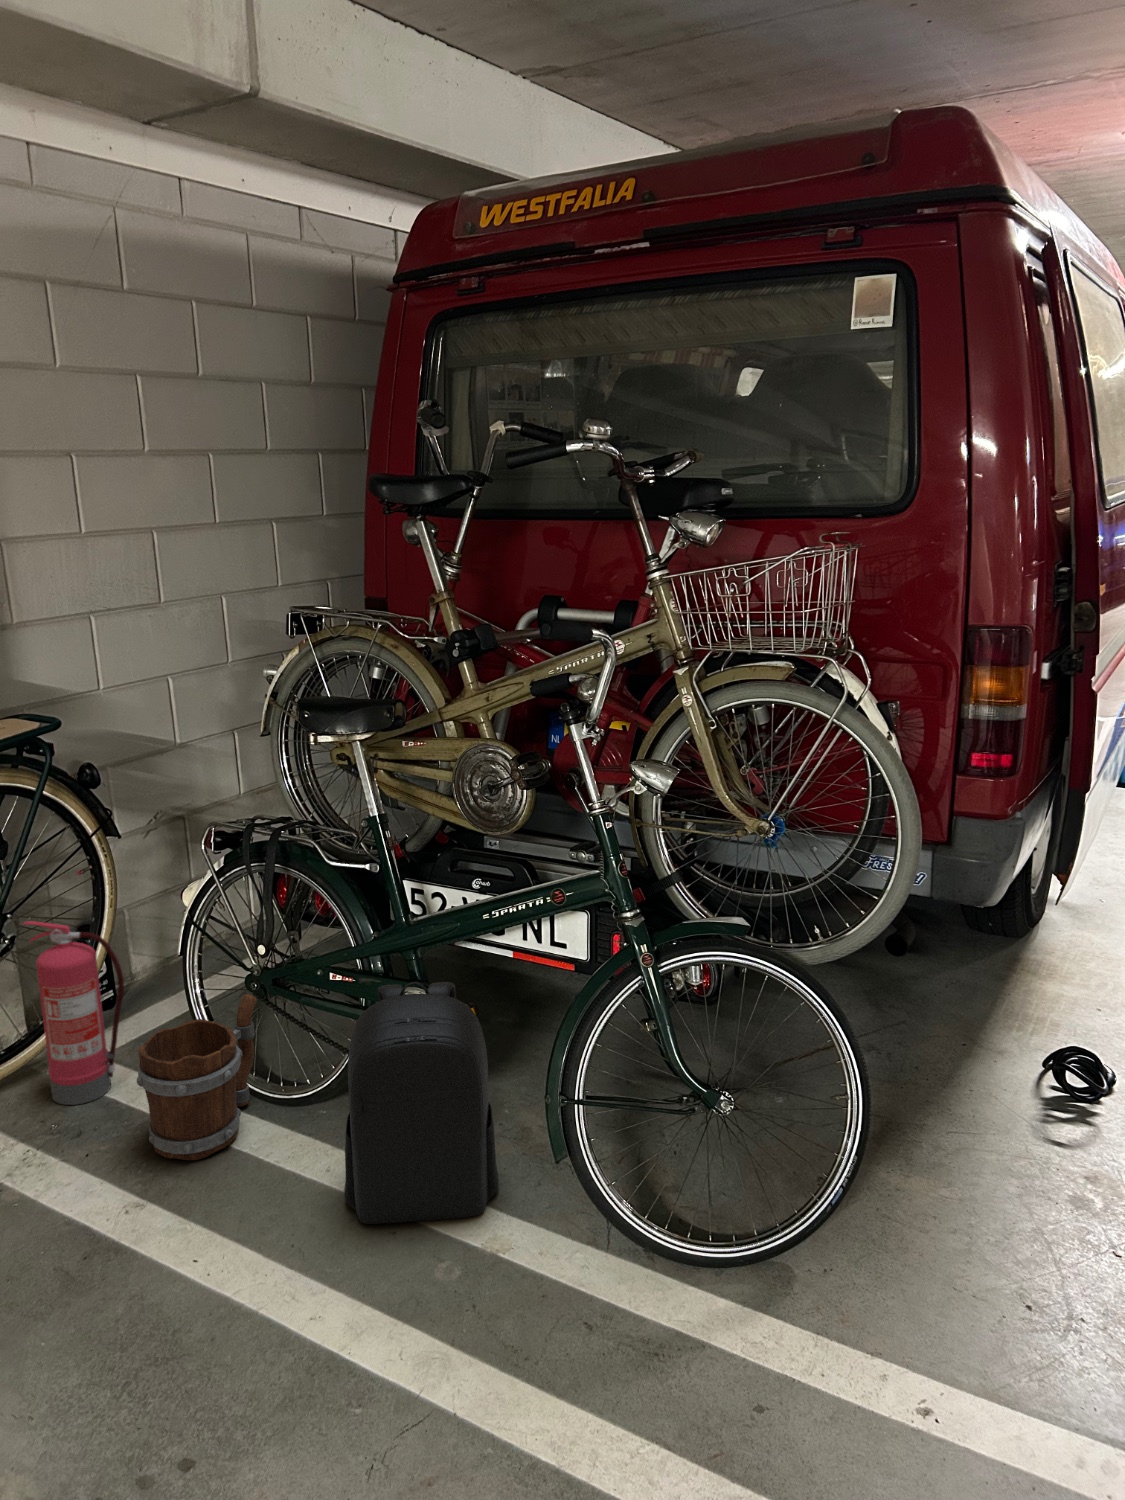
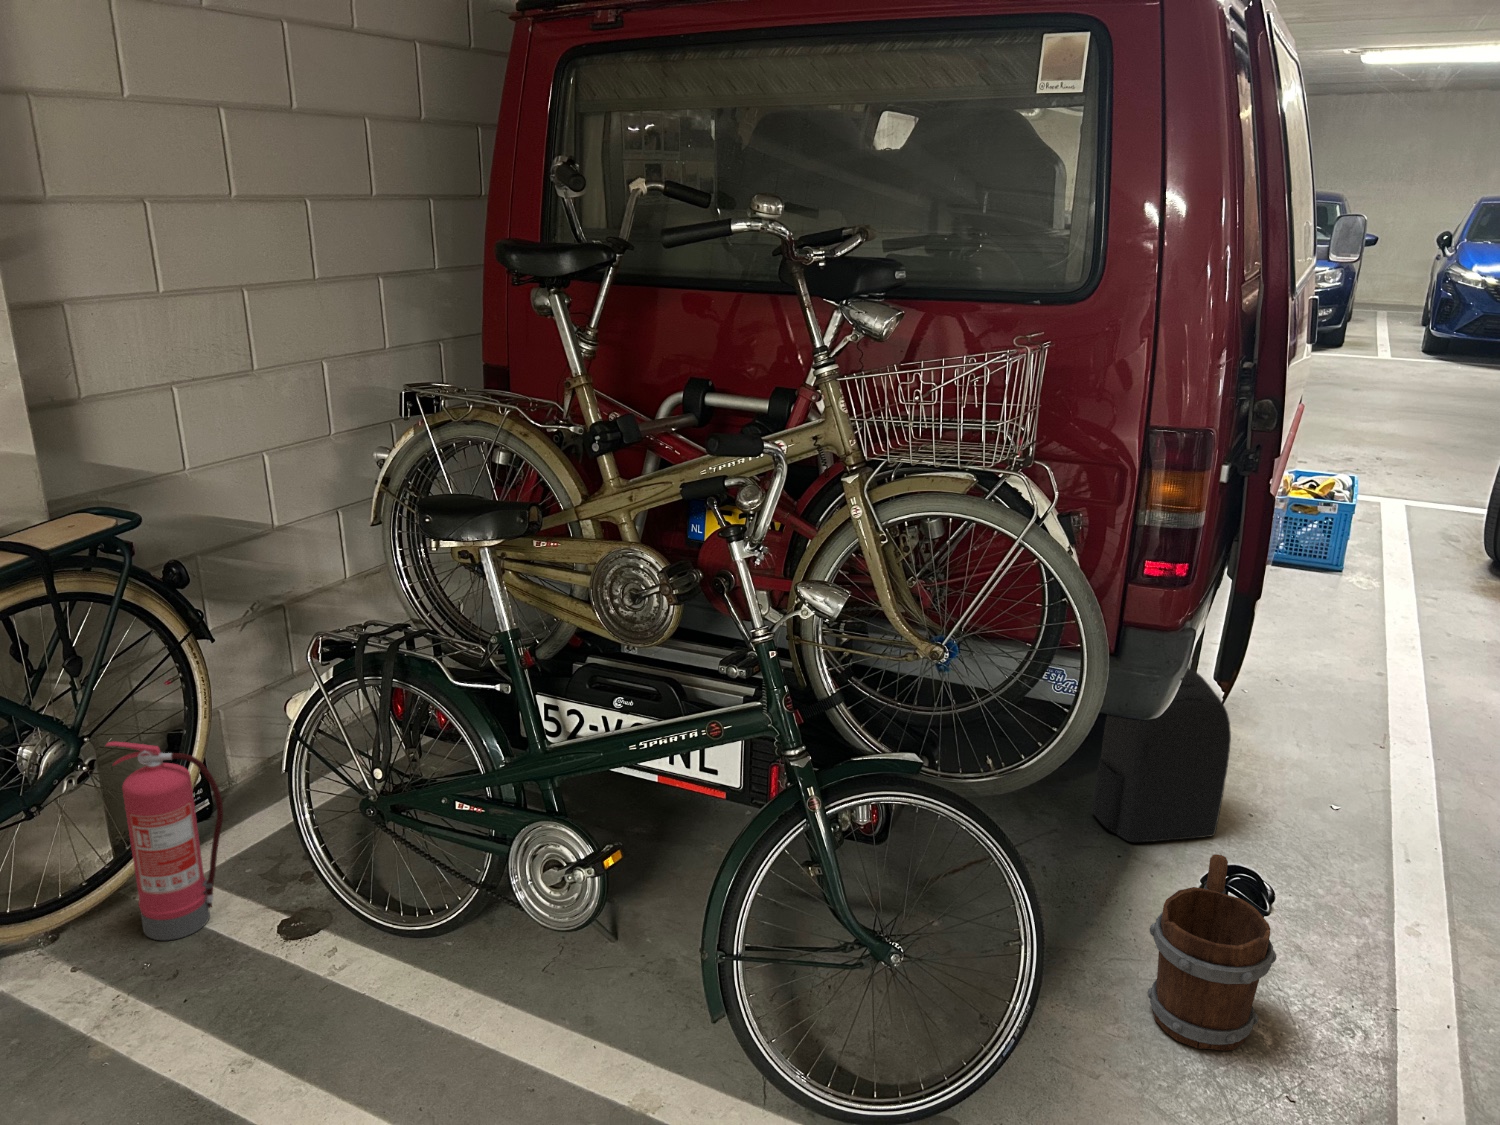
backpack: present [344,982,498,1224] -> present [1092,669,1231,842]
bucket: present [137,994,257,1160] -> present [1147,854,1276,1051]

